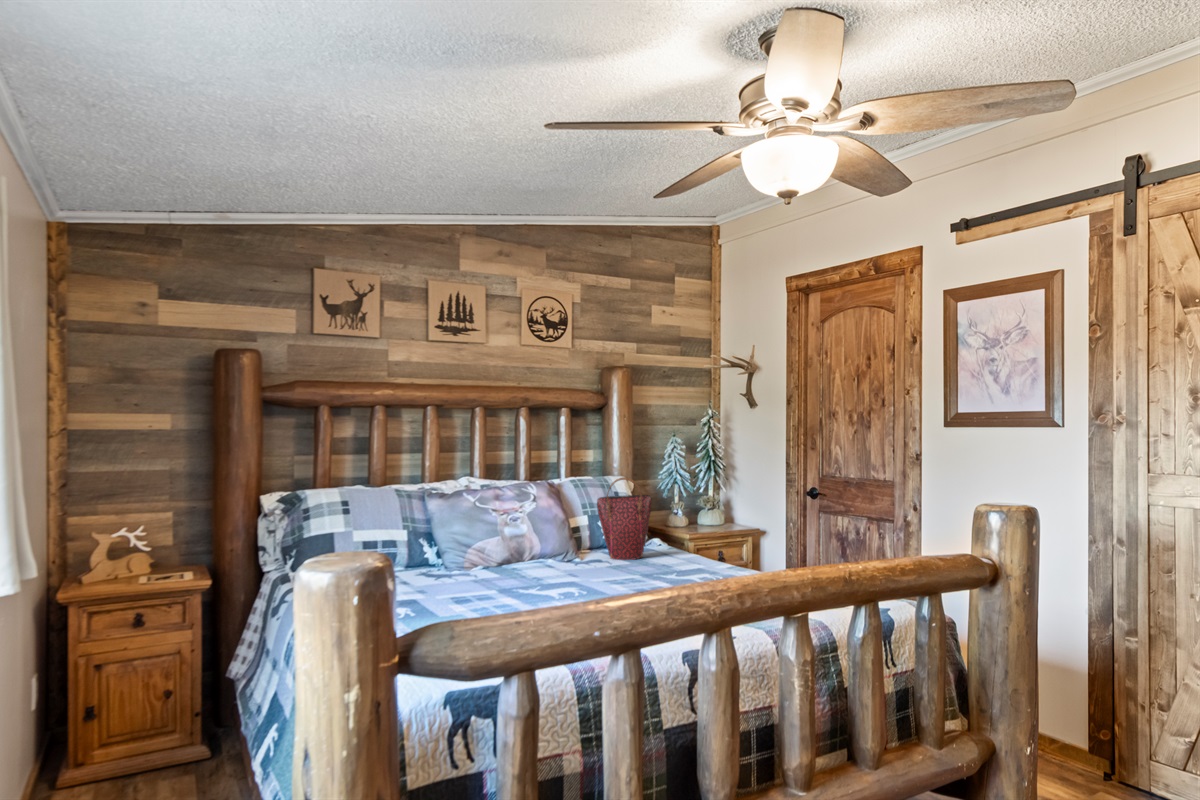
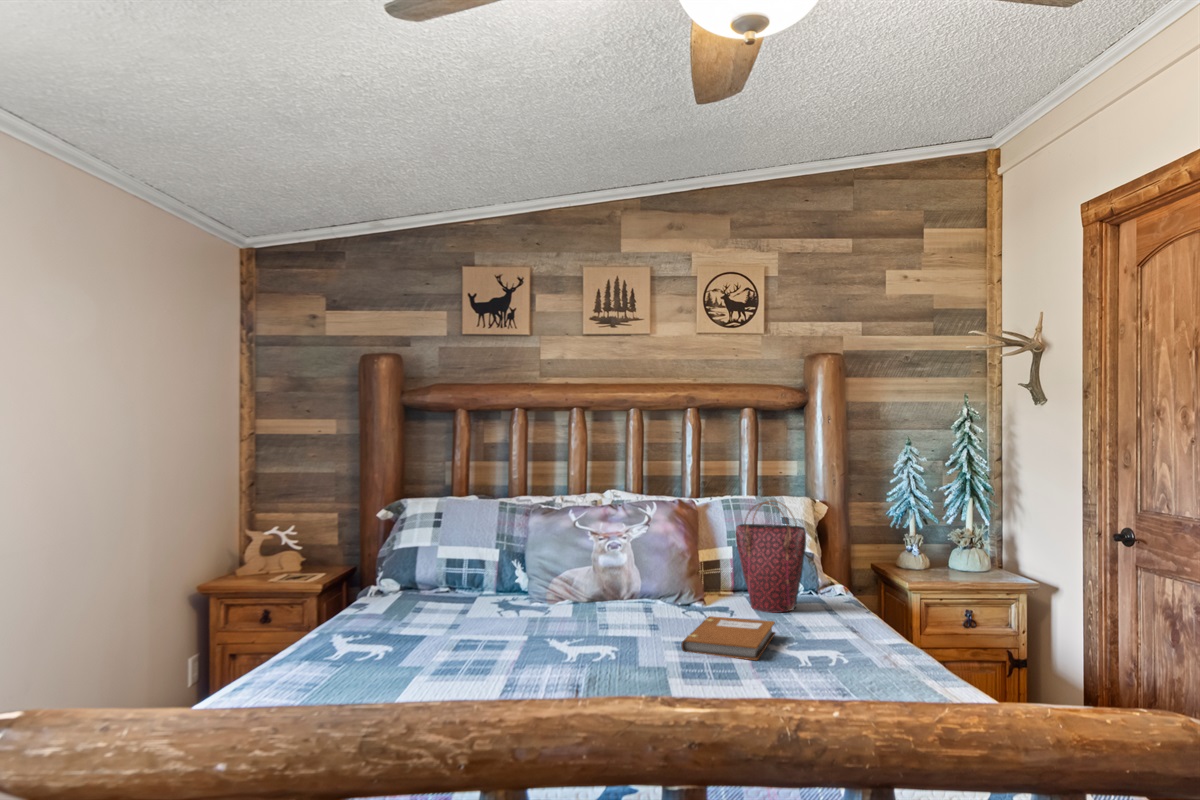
notebook: none [611,558,675,581] -> present [681,616,775,660]

